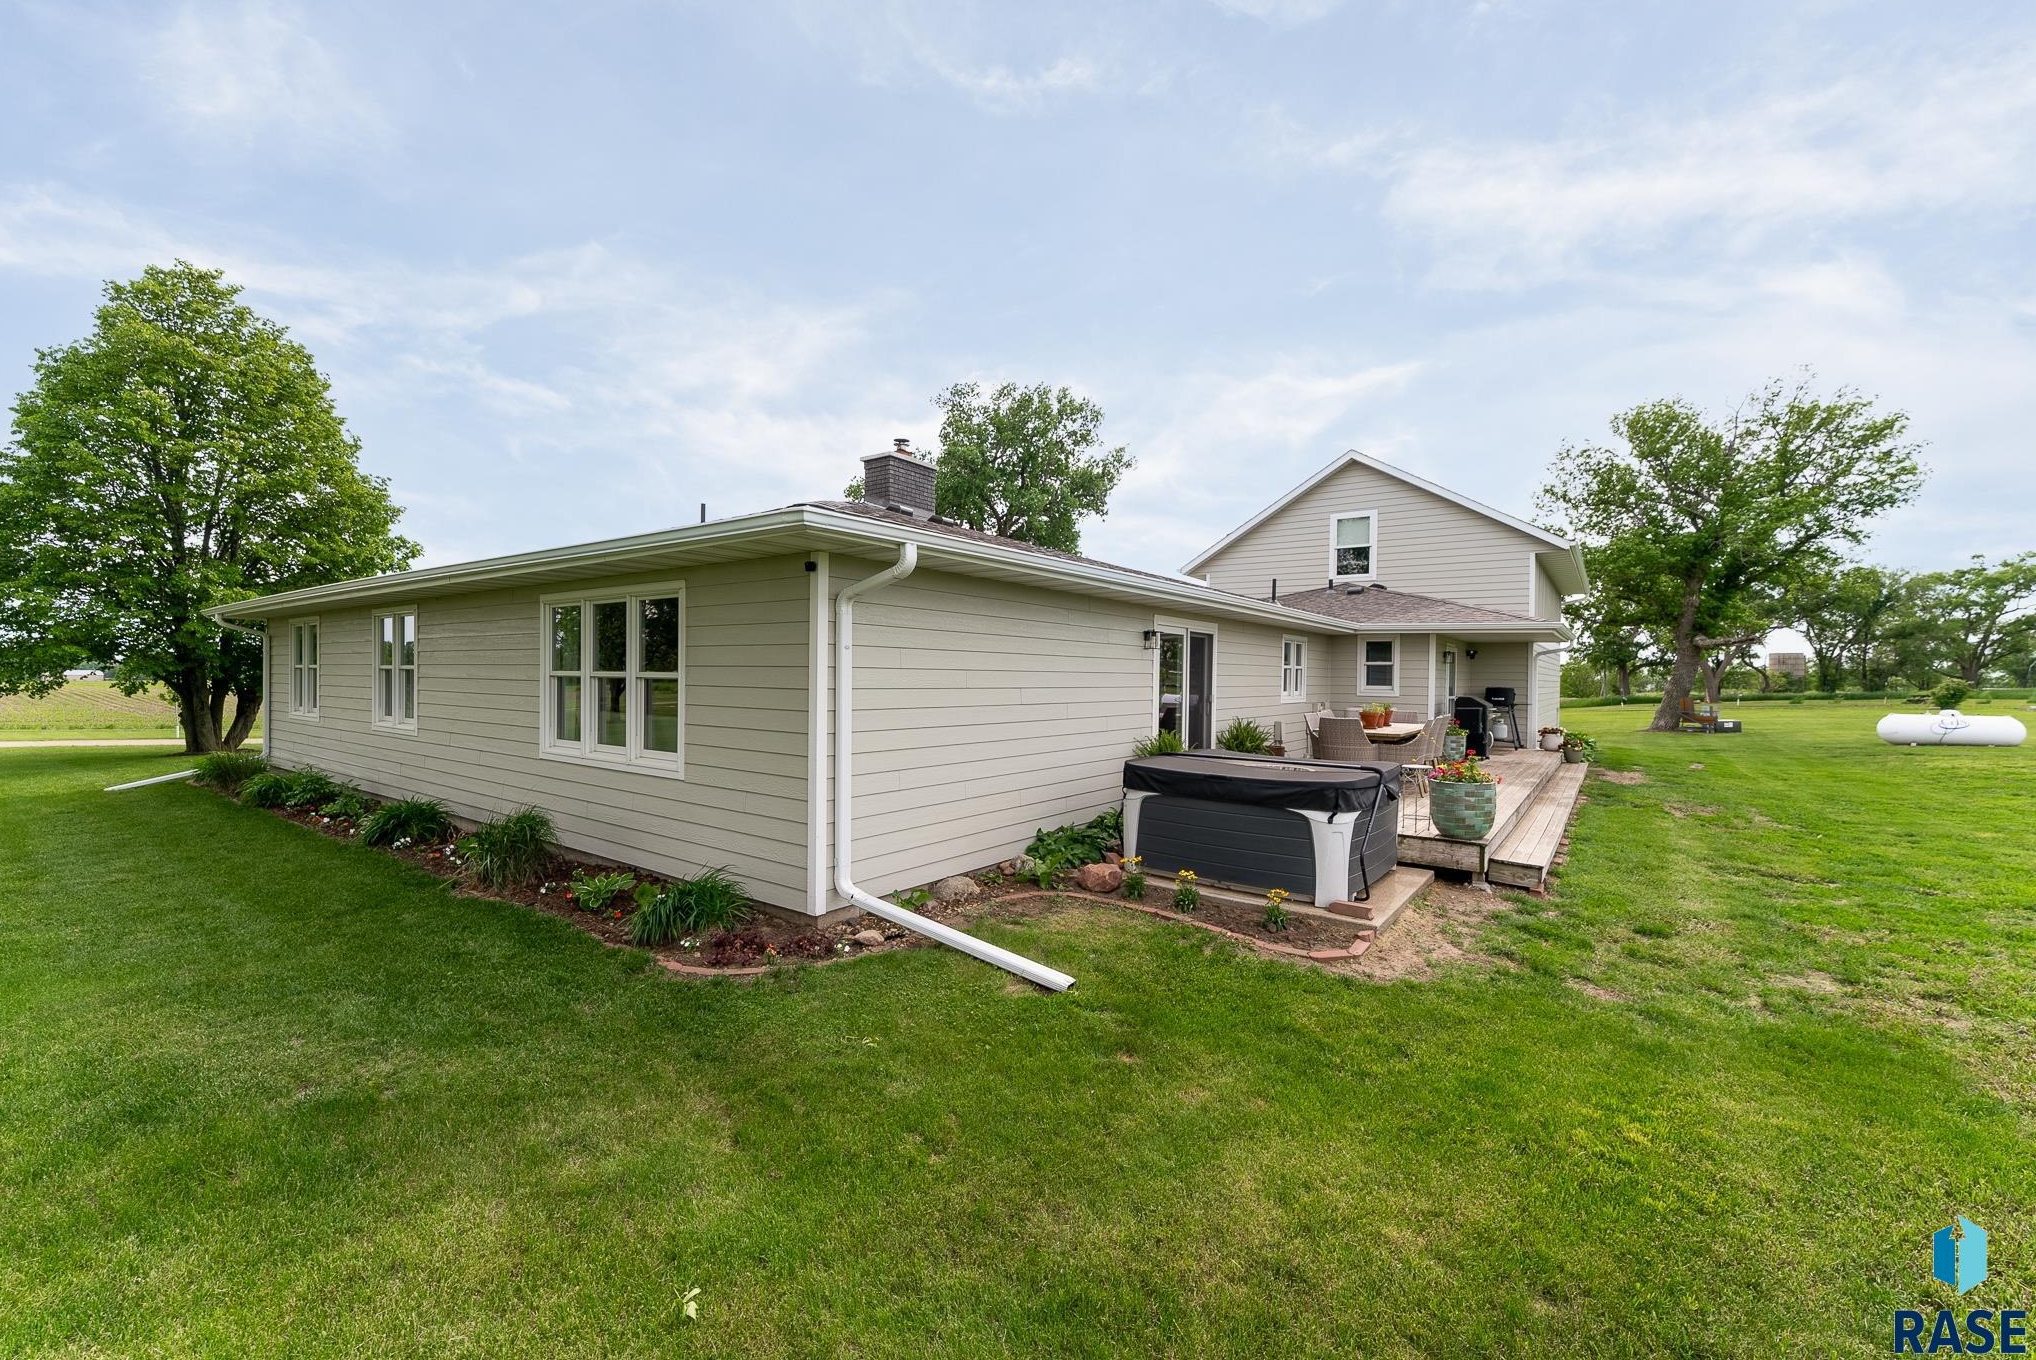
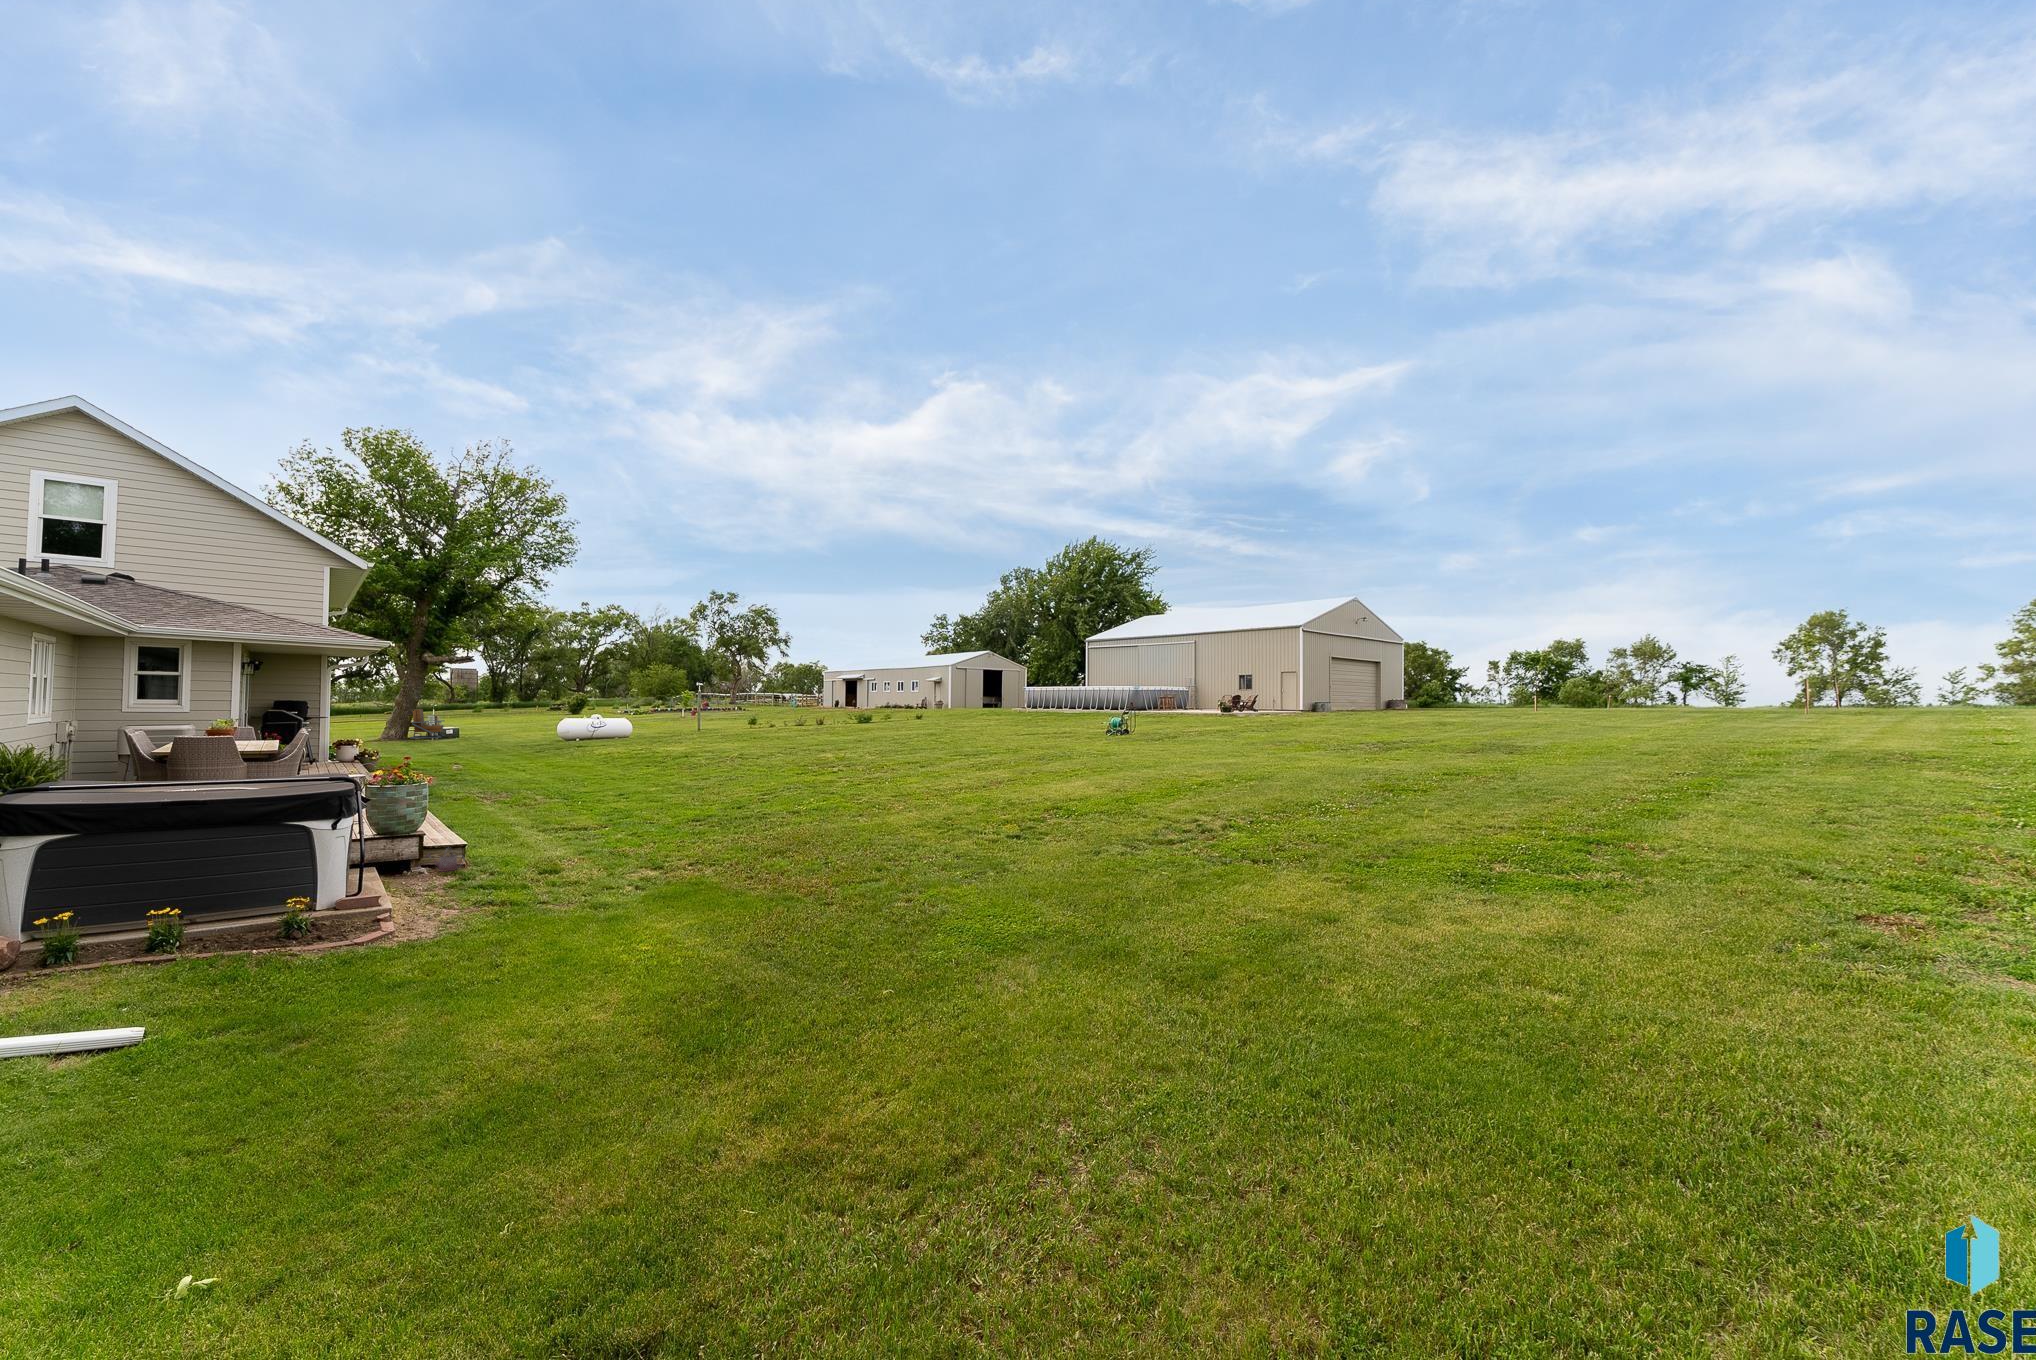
watering can: none [1488,868,1531,898] -> present [426,851,465,872]

